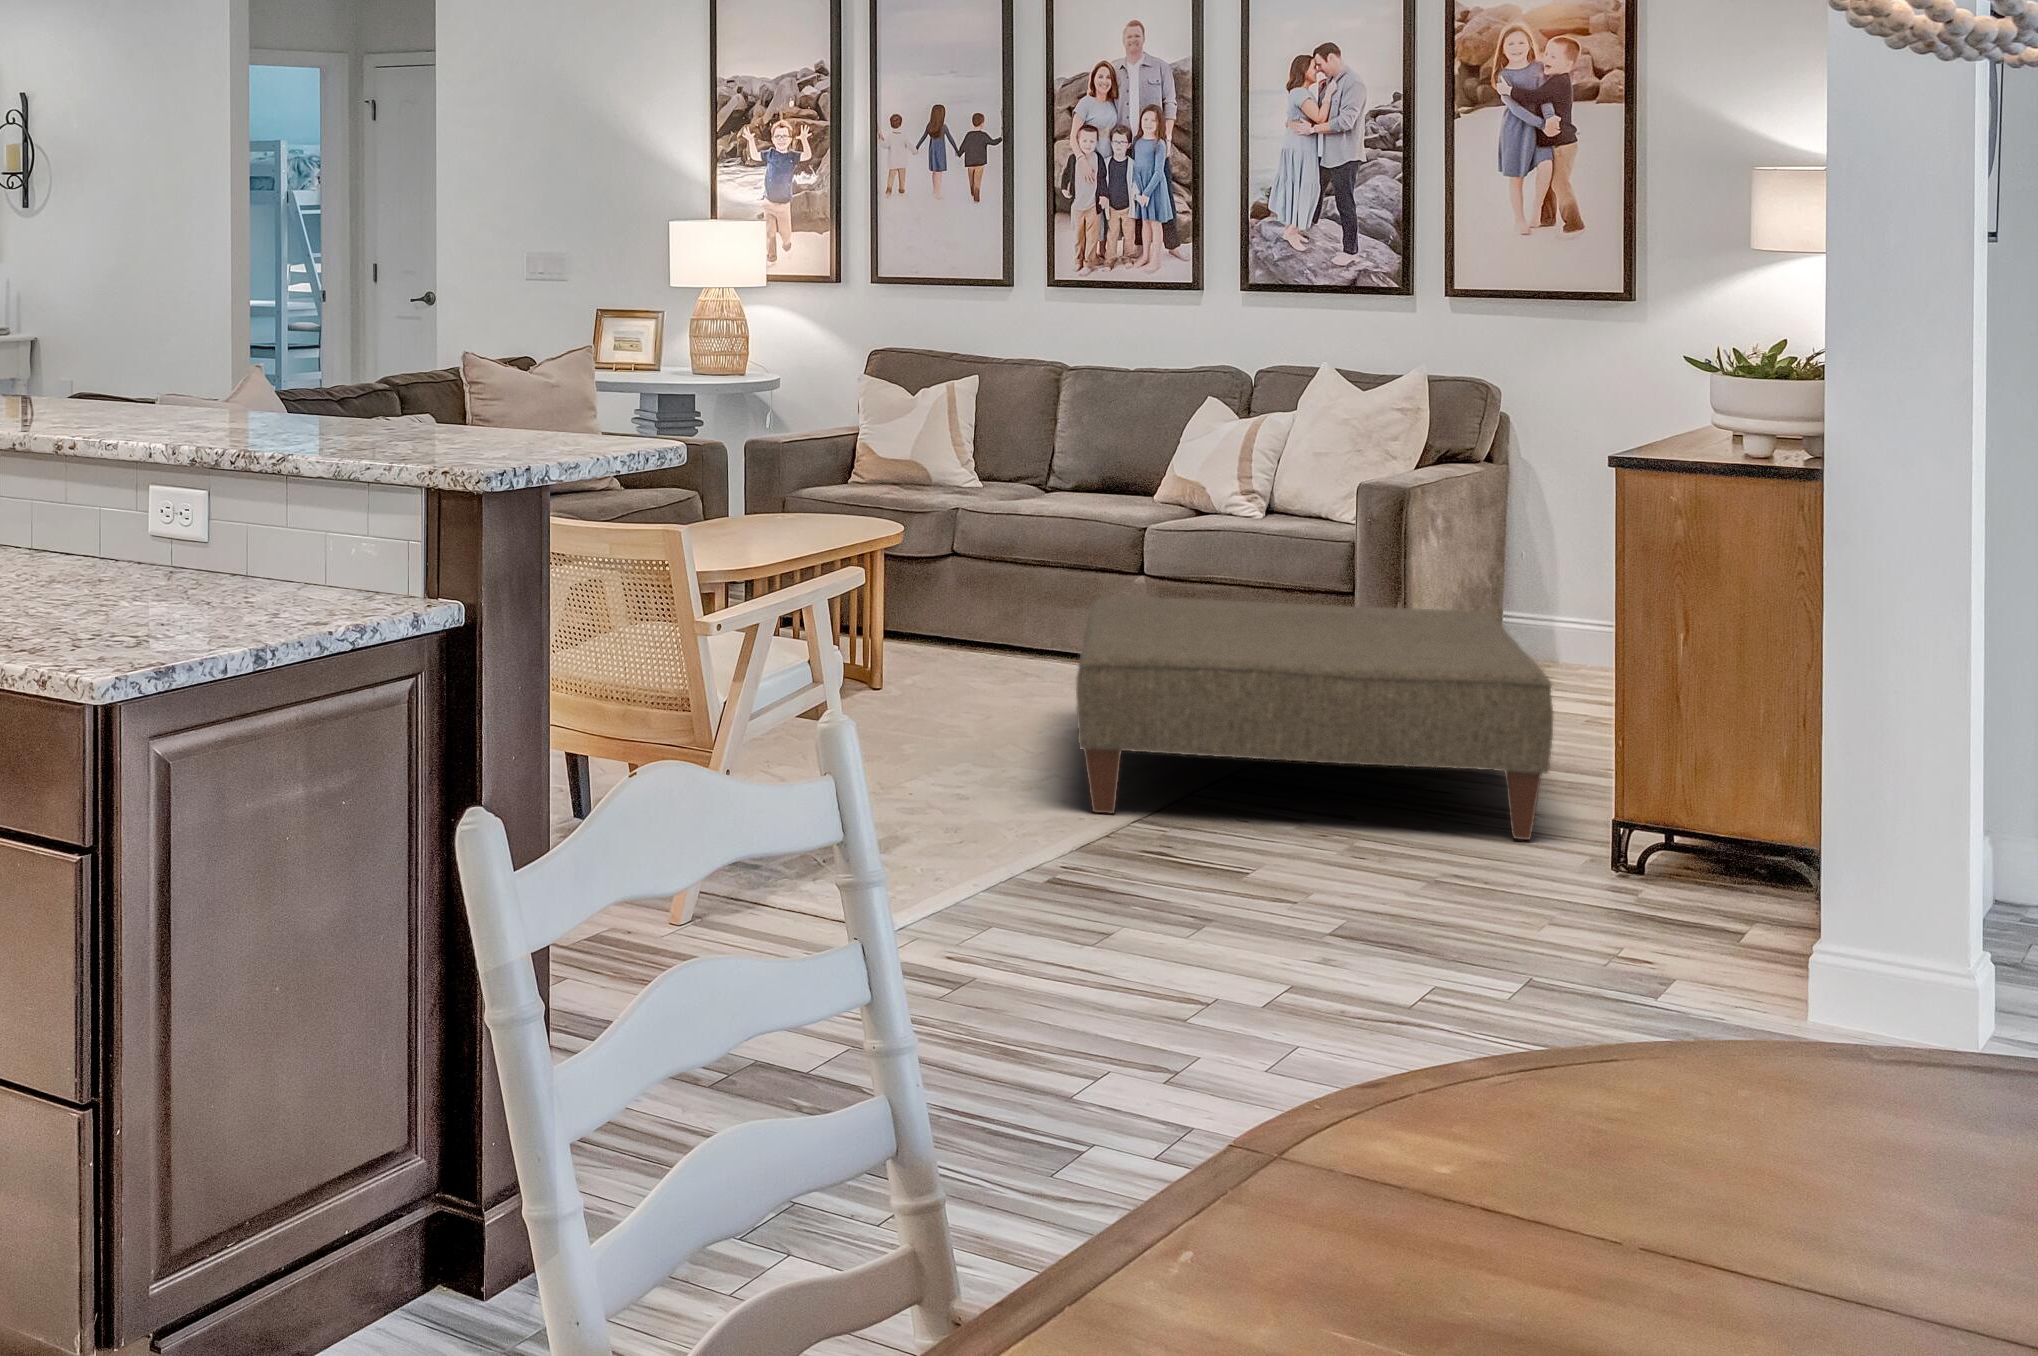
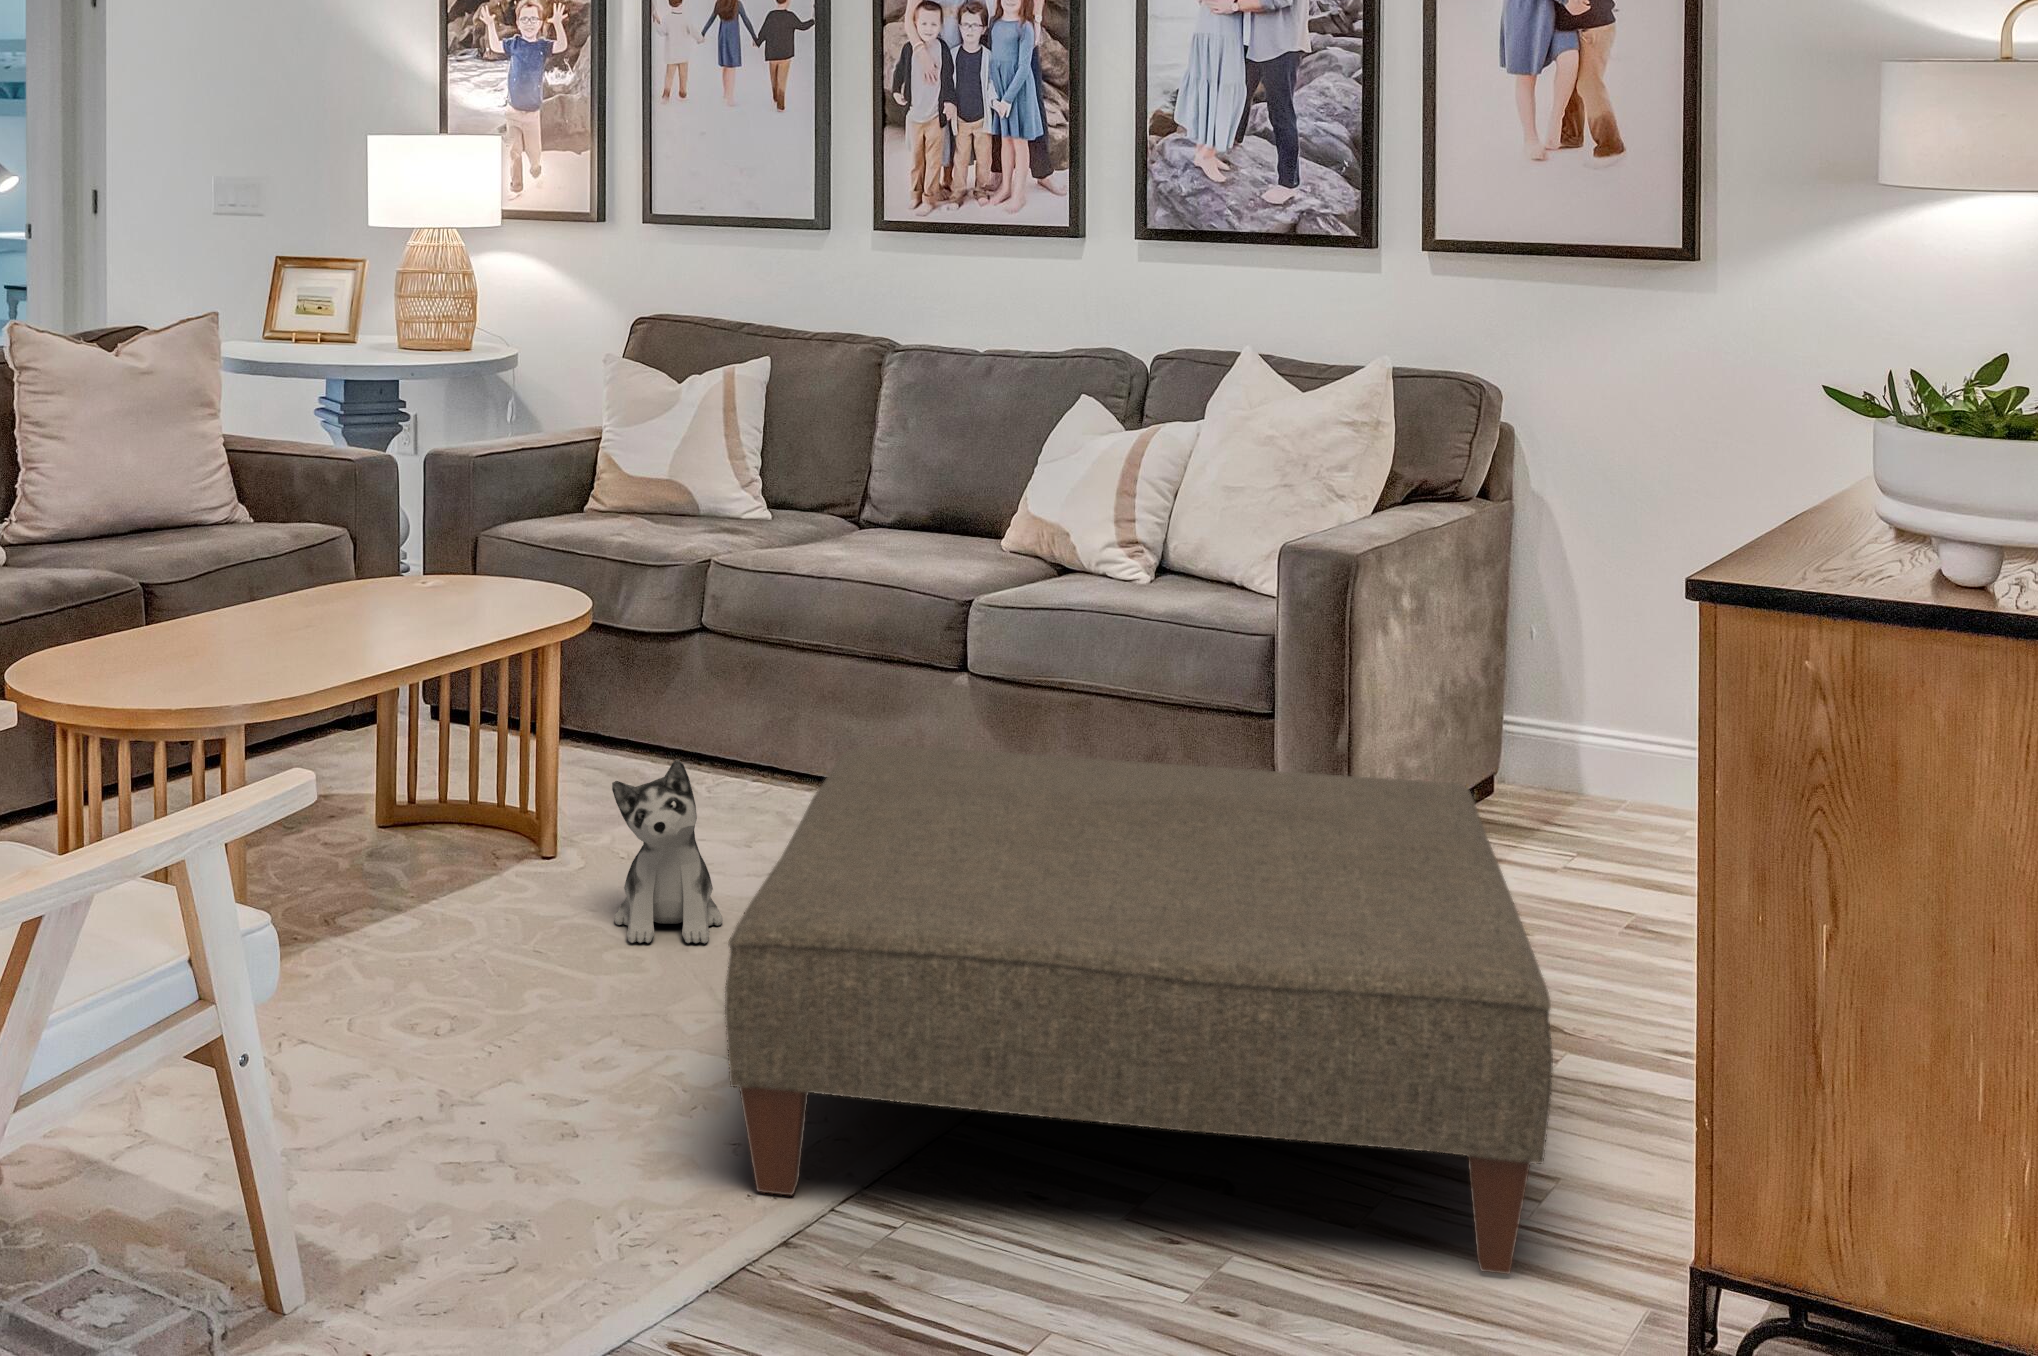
plush toy: none [939,609,1009,725] -> present [612,759,723,943]

